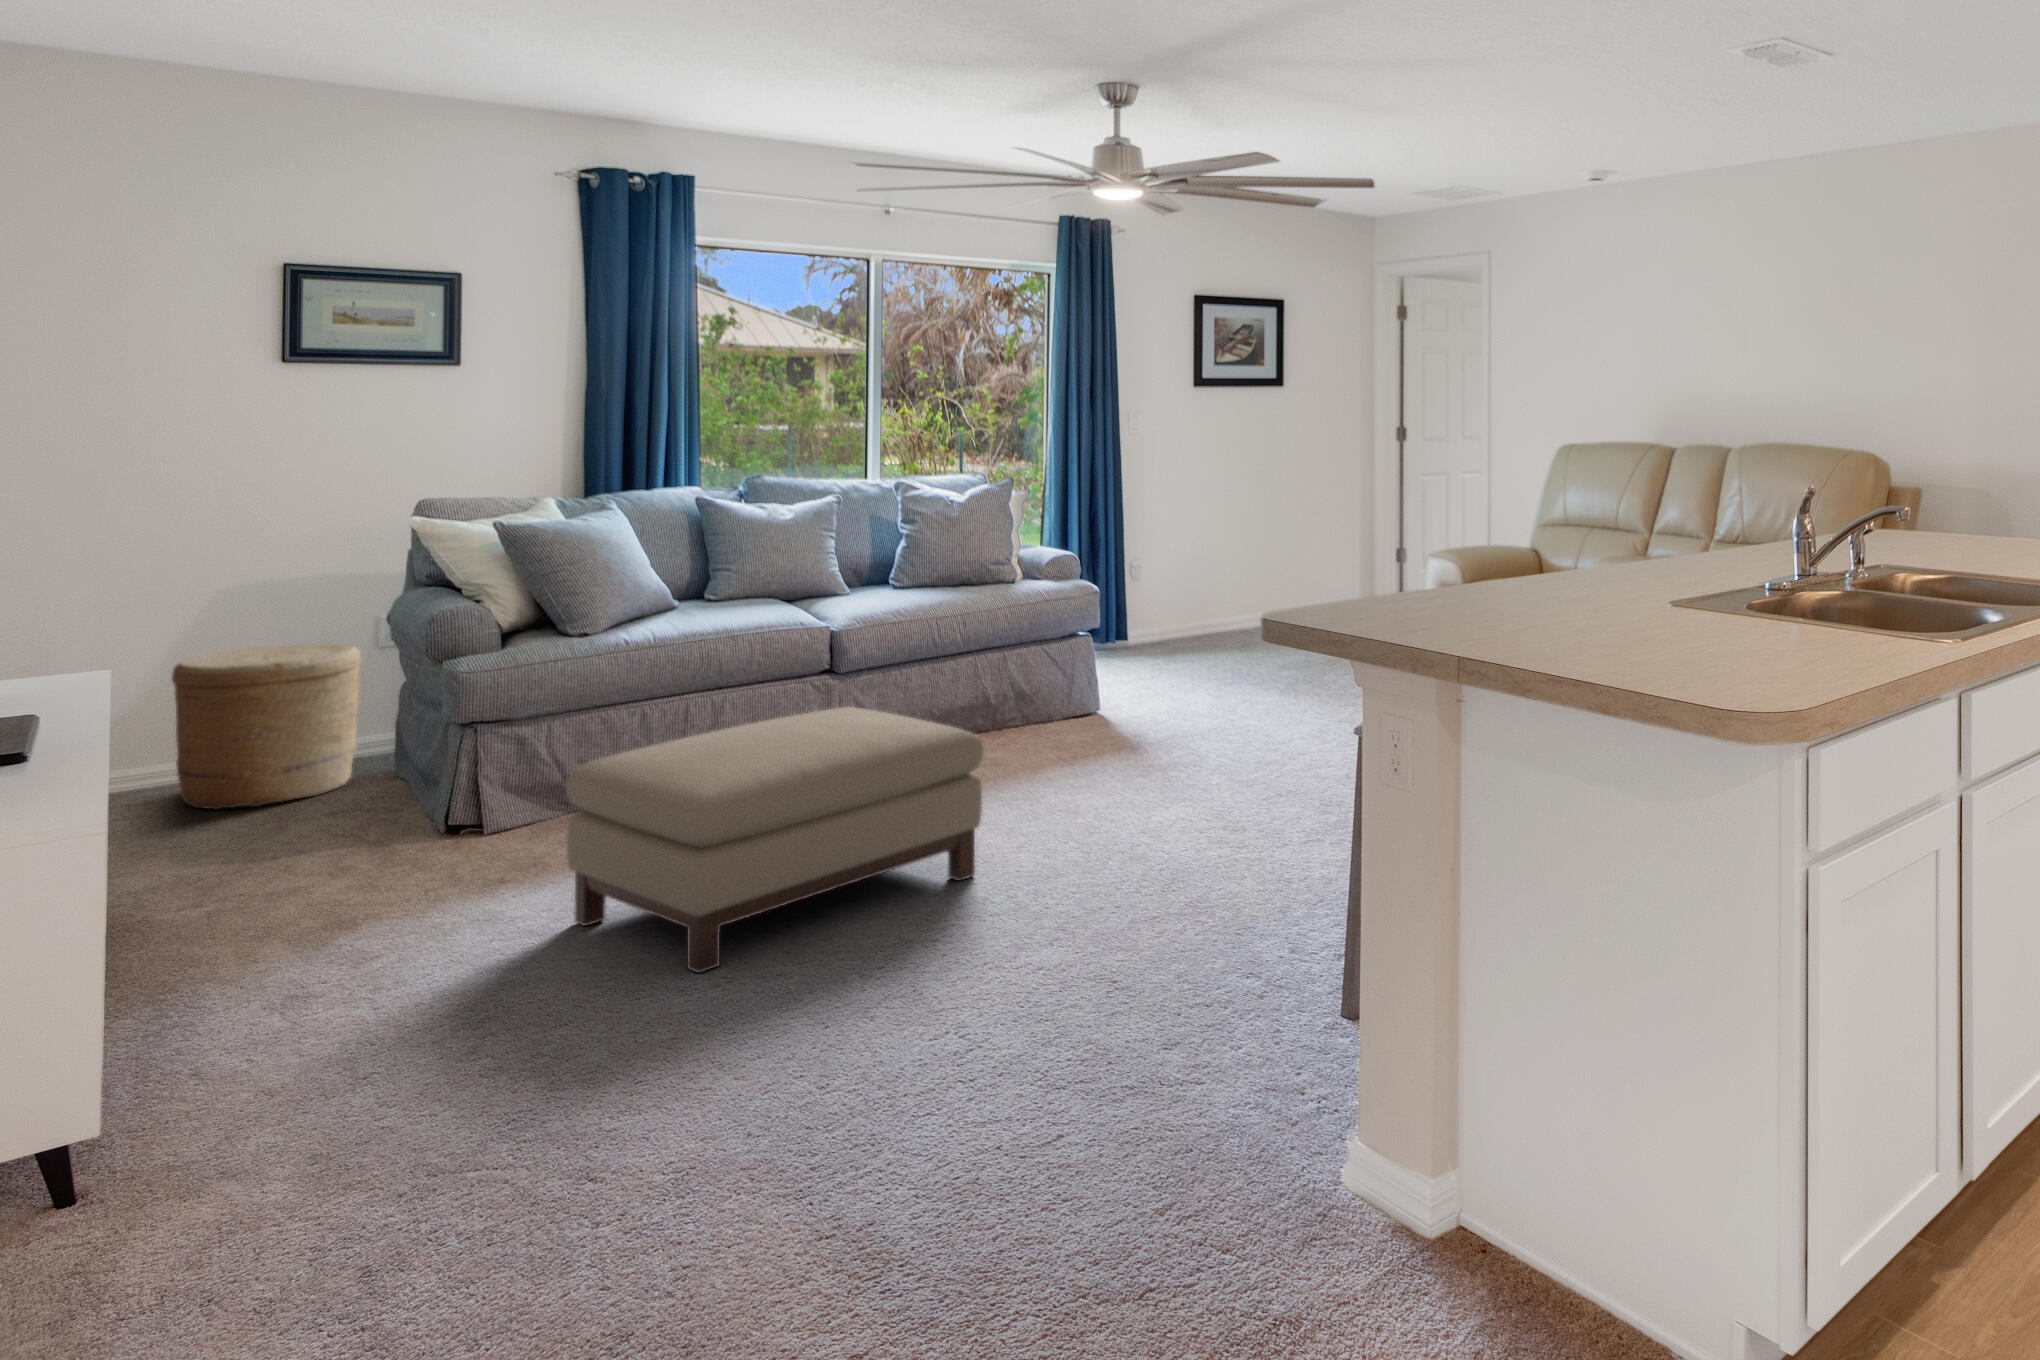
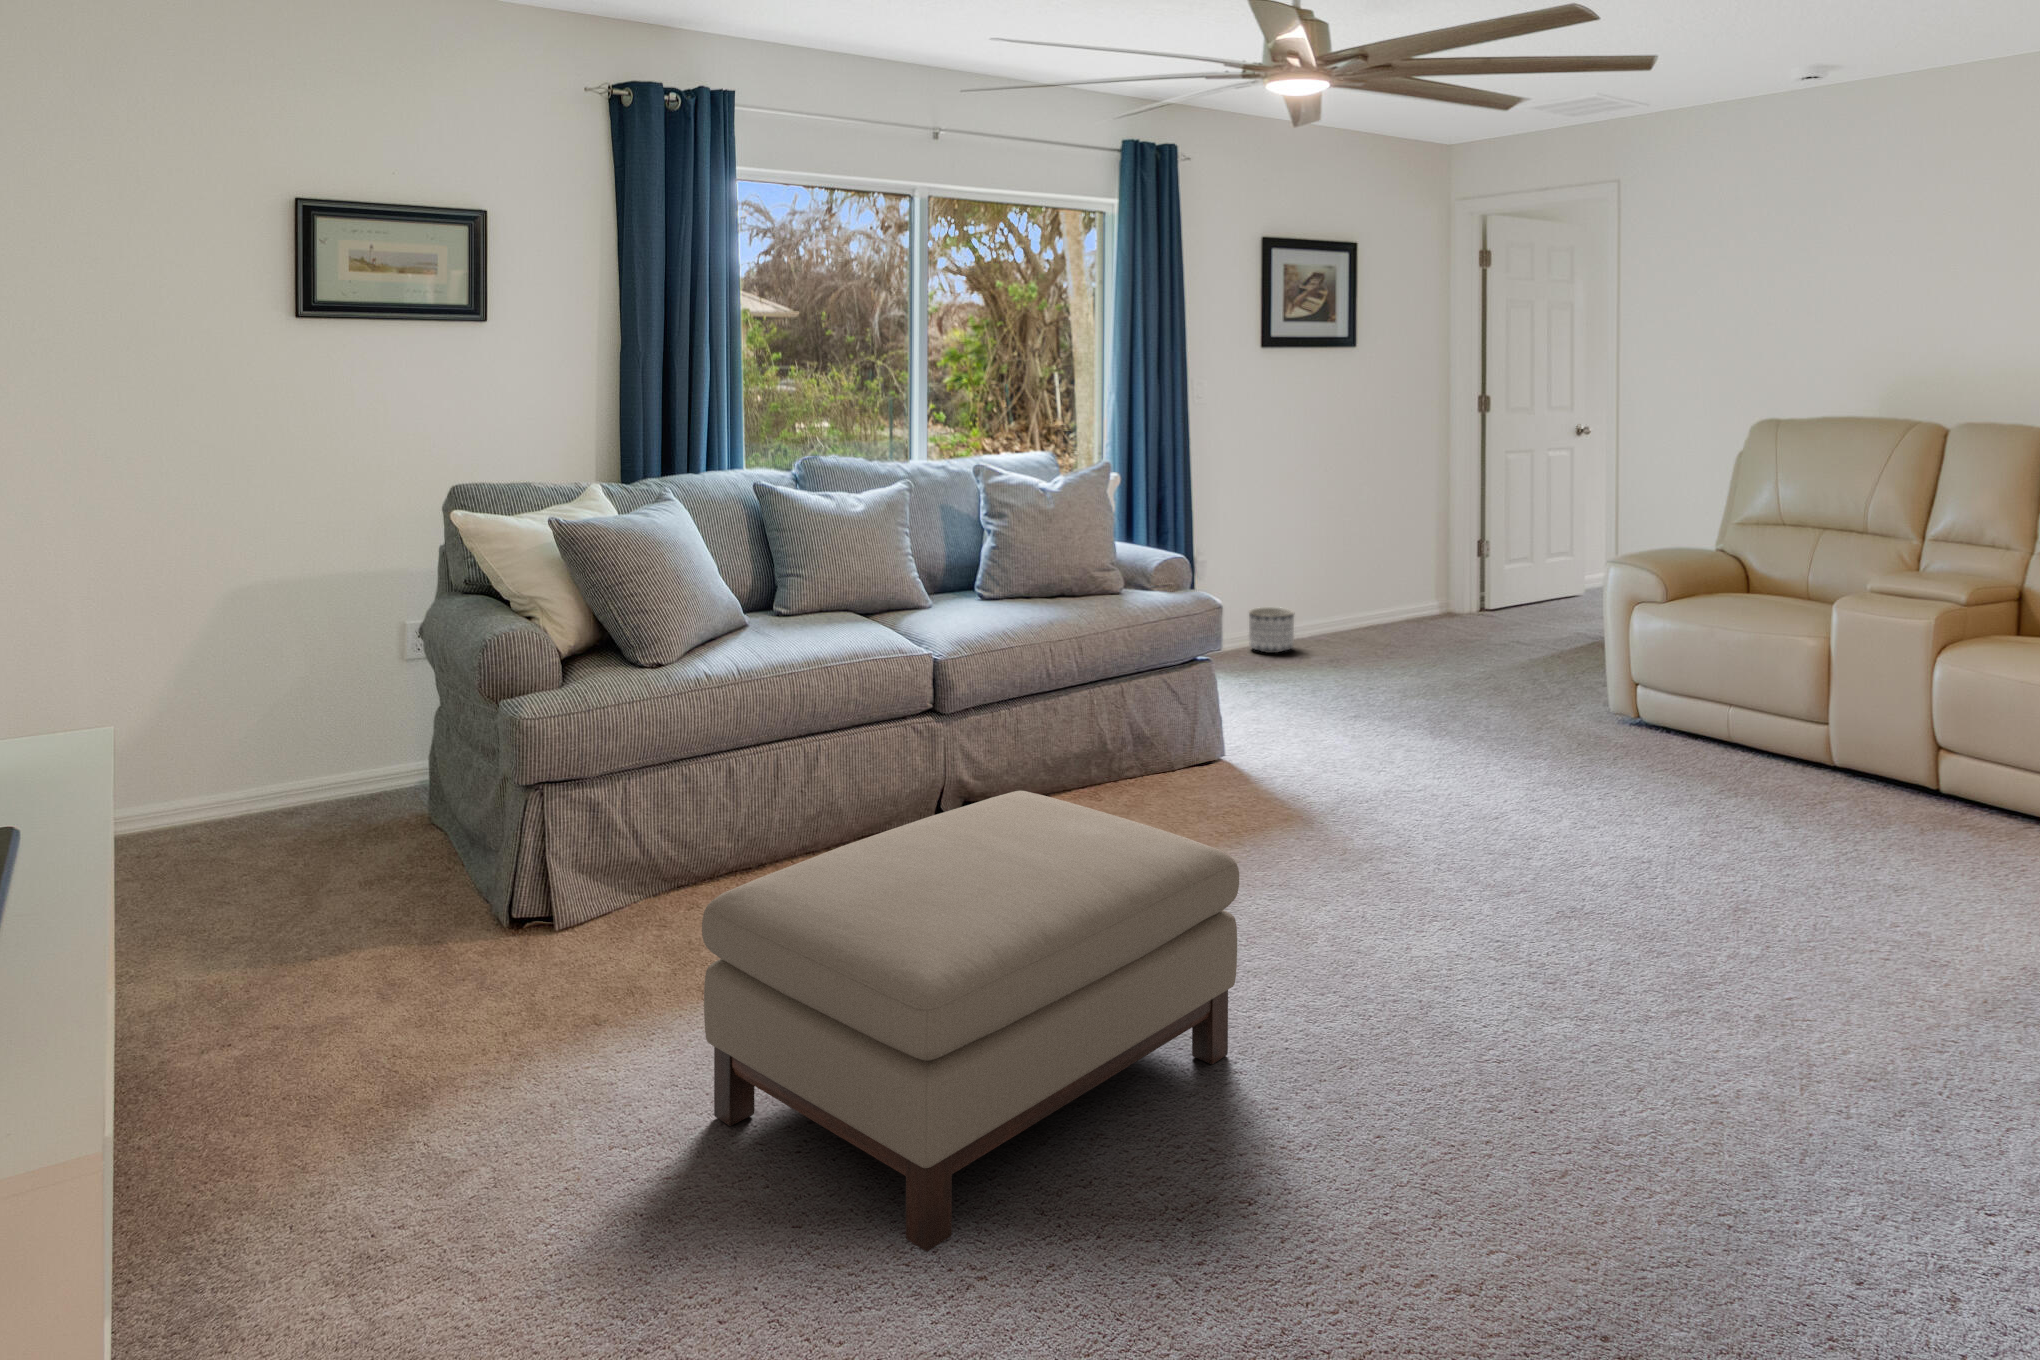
planter: none [1178,606,1217,644] -> present [1249,607,1294,653]
woven basket: present [172,643,361,810] -> none [185,657,391,867]

